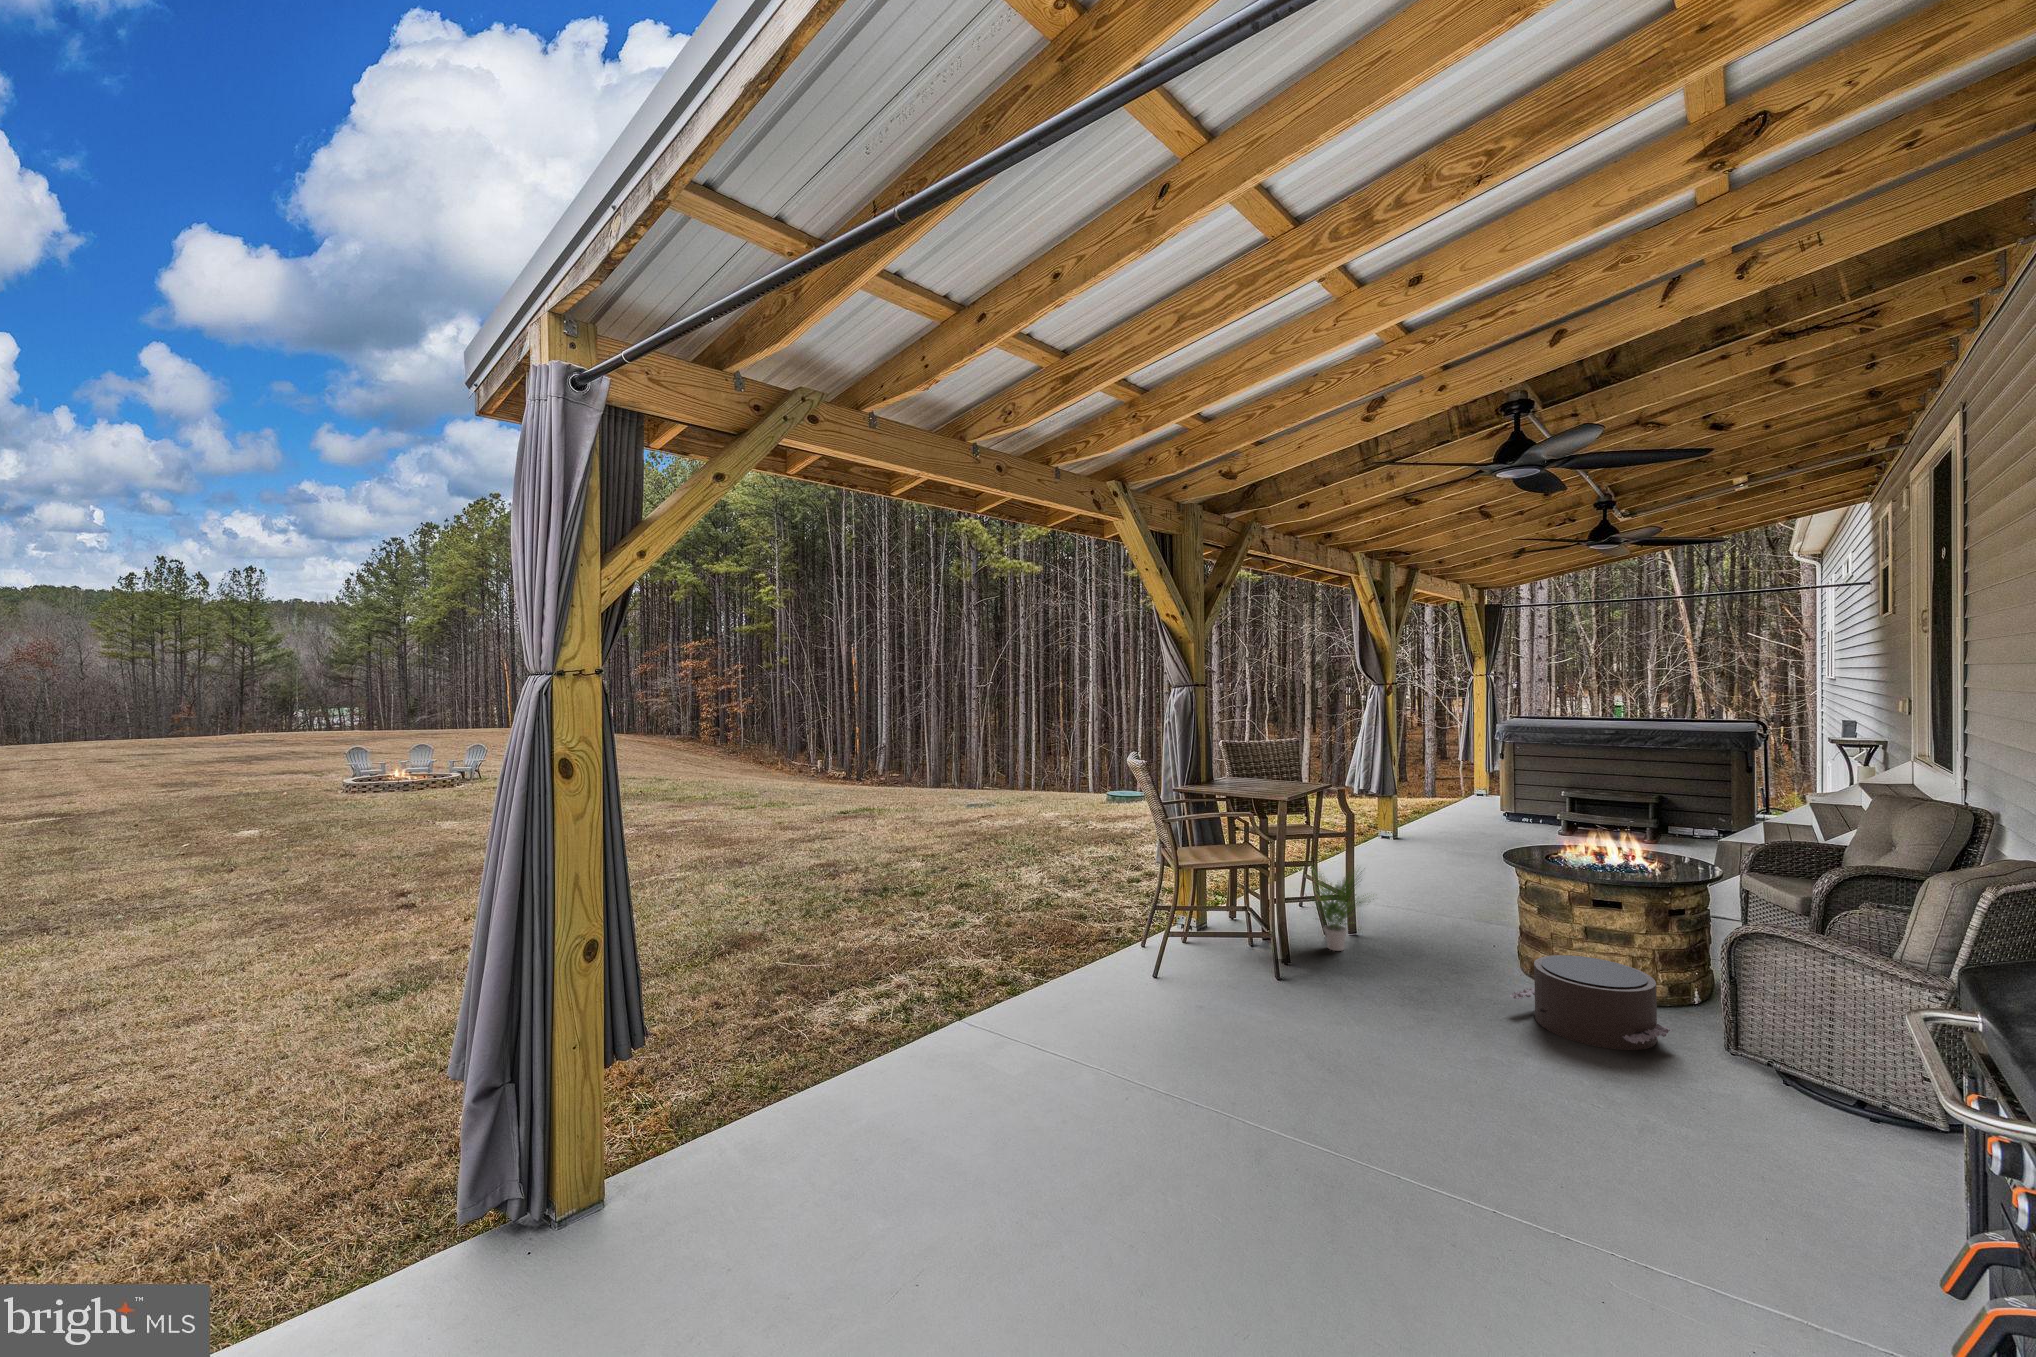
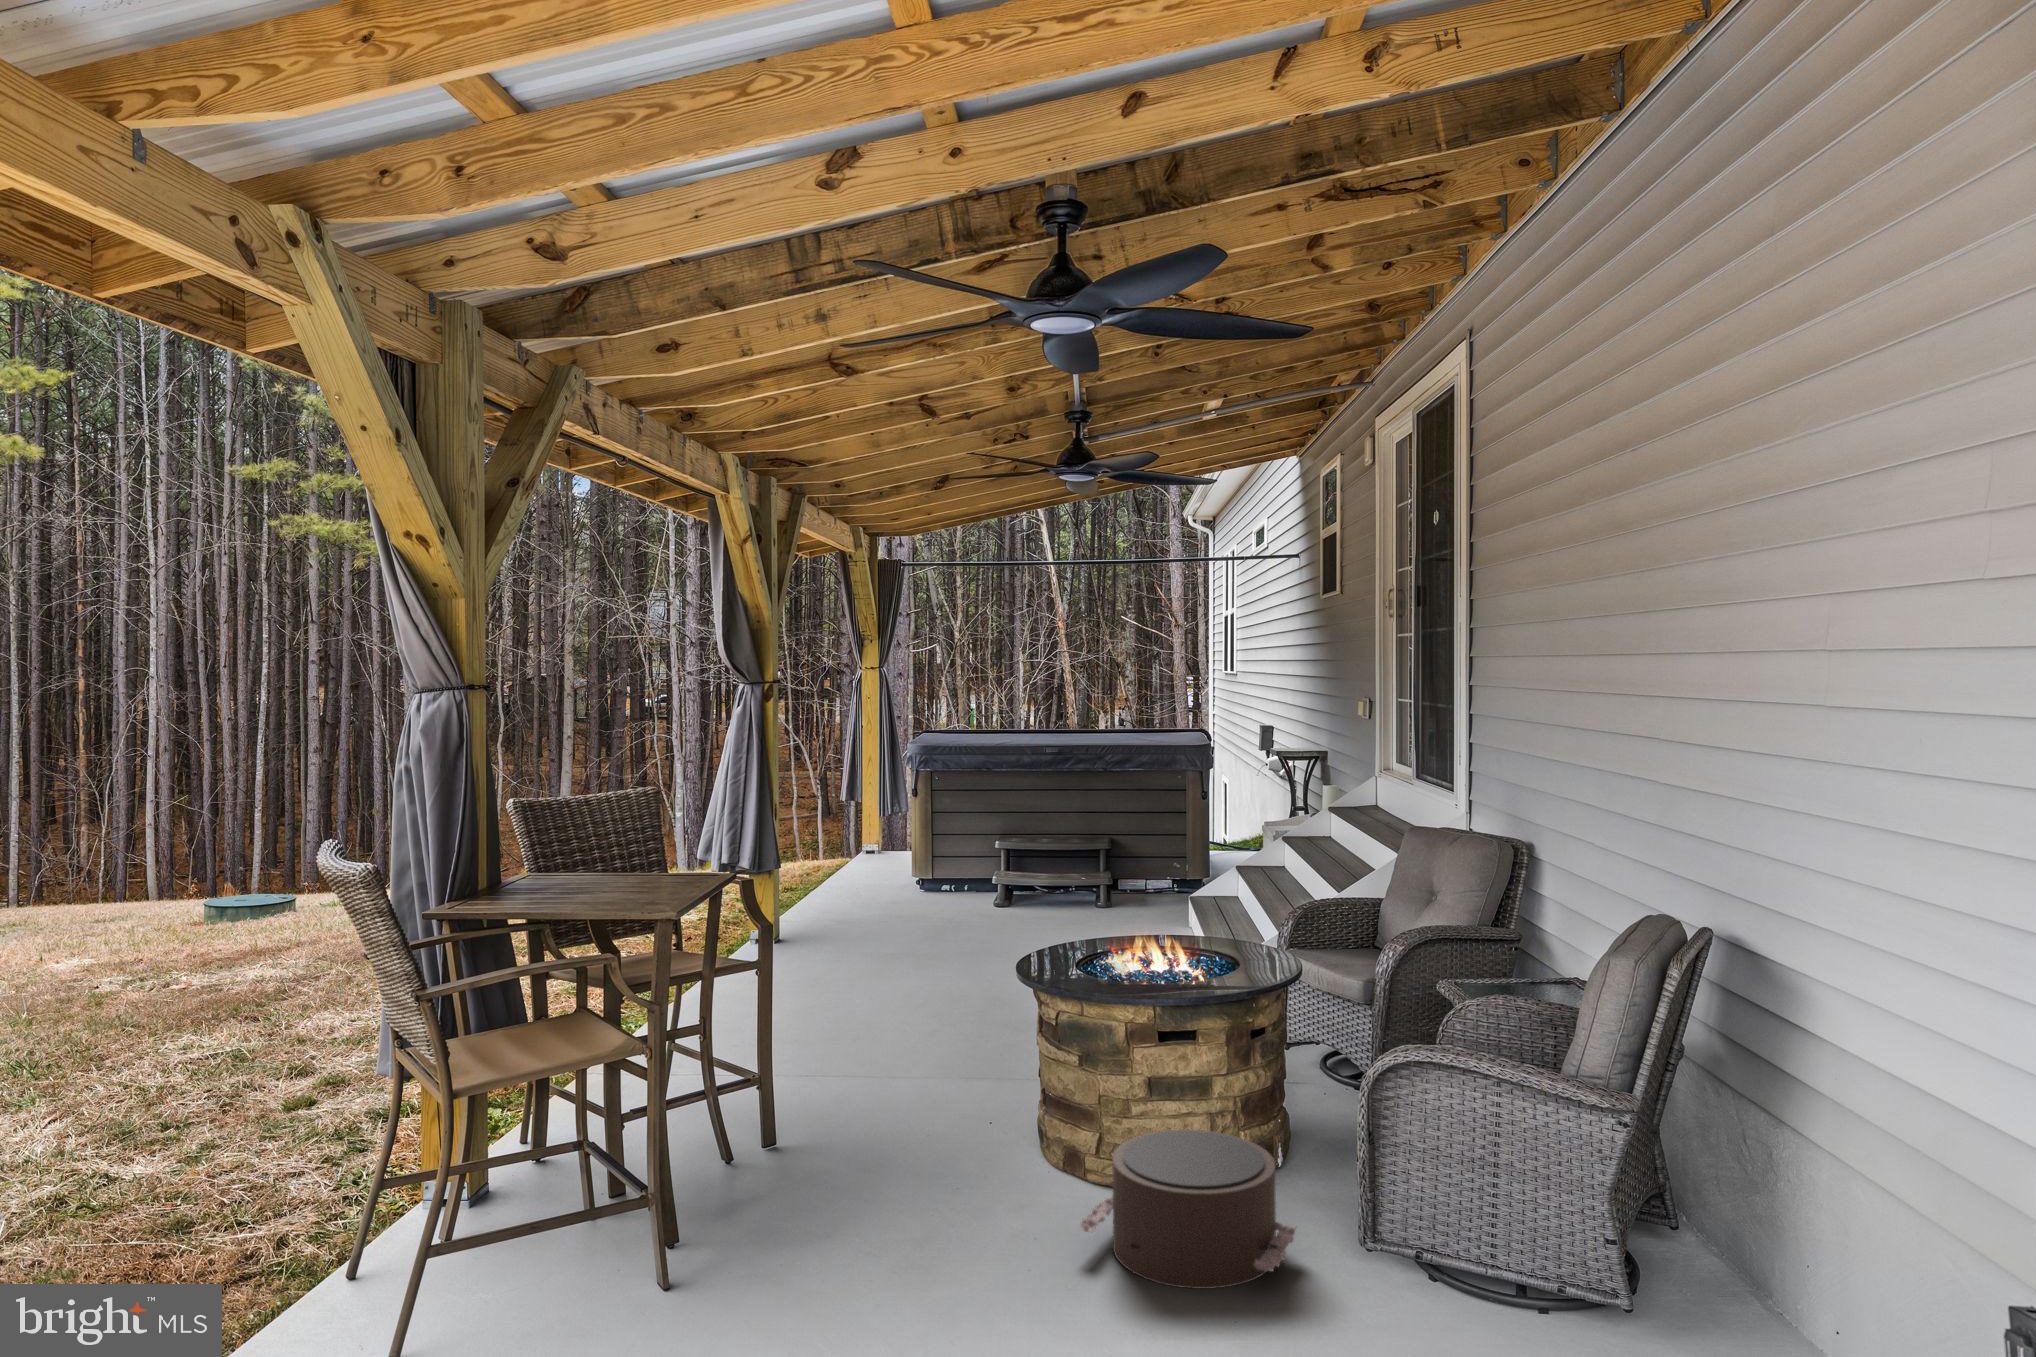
potted plant: present [1306,871,1369,951] -> none [682,1024,842,1201]

